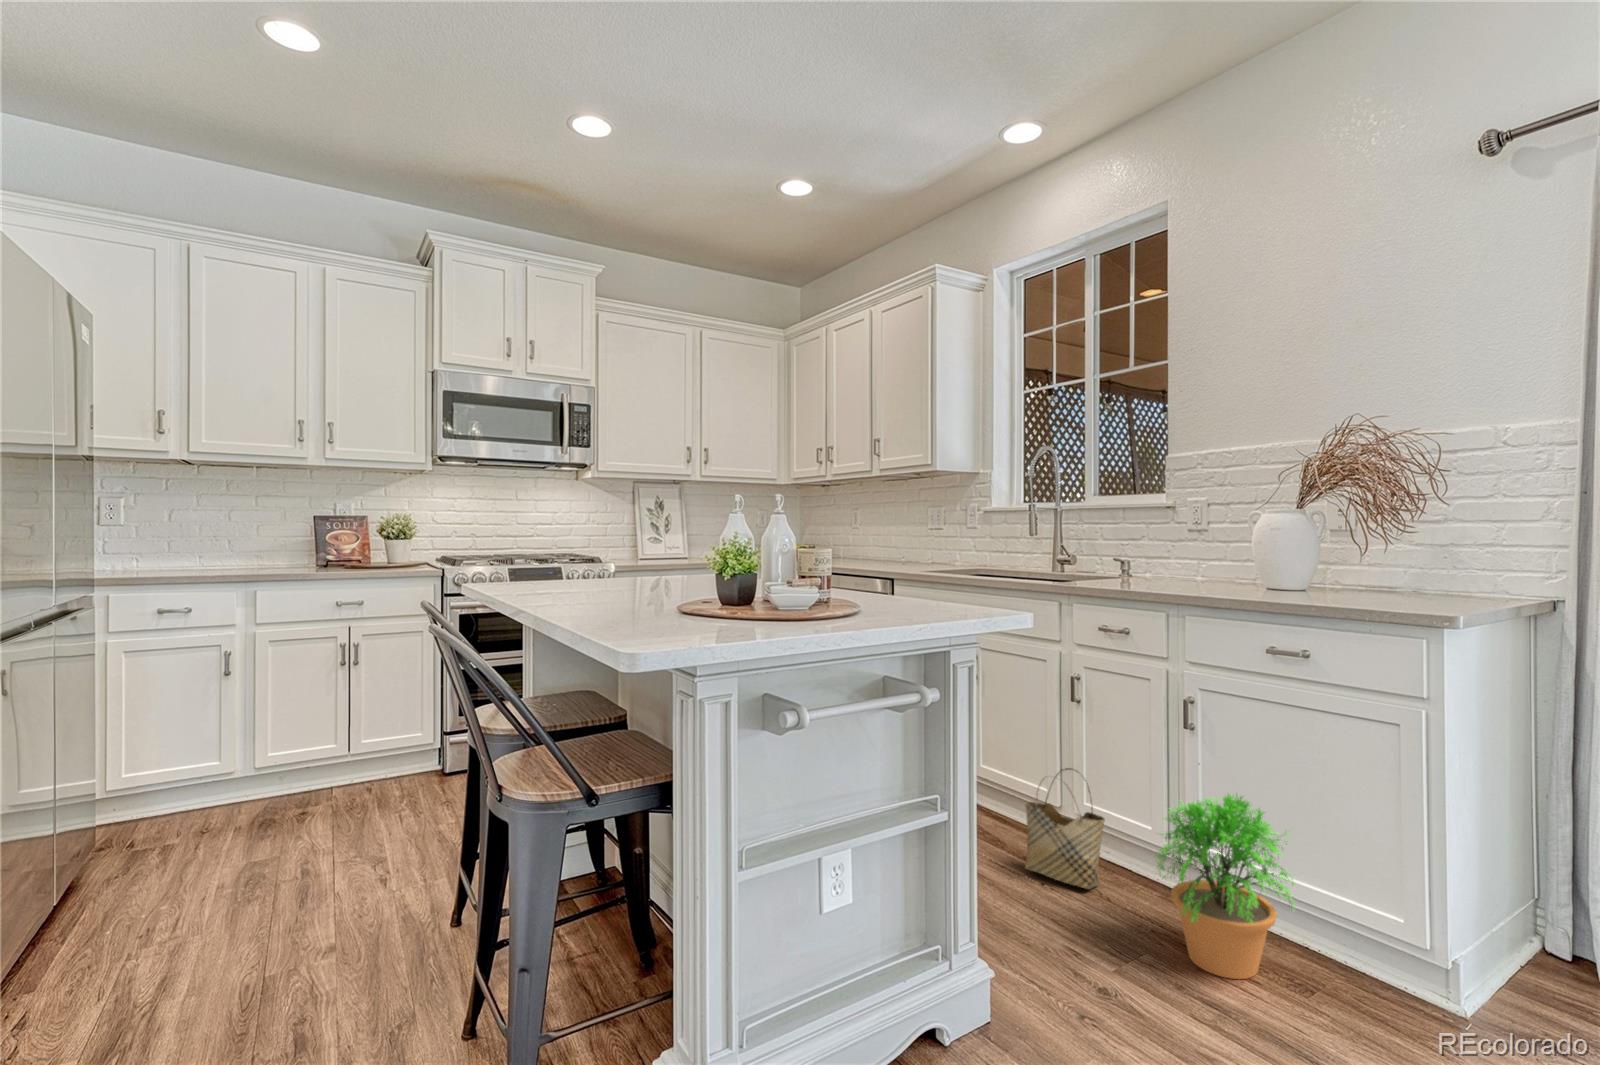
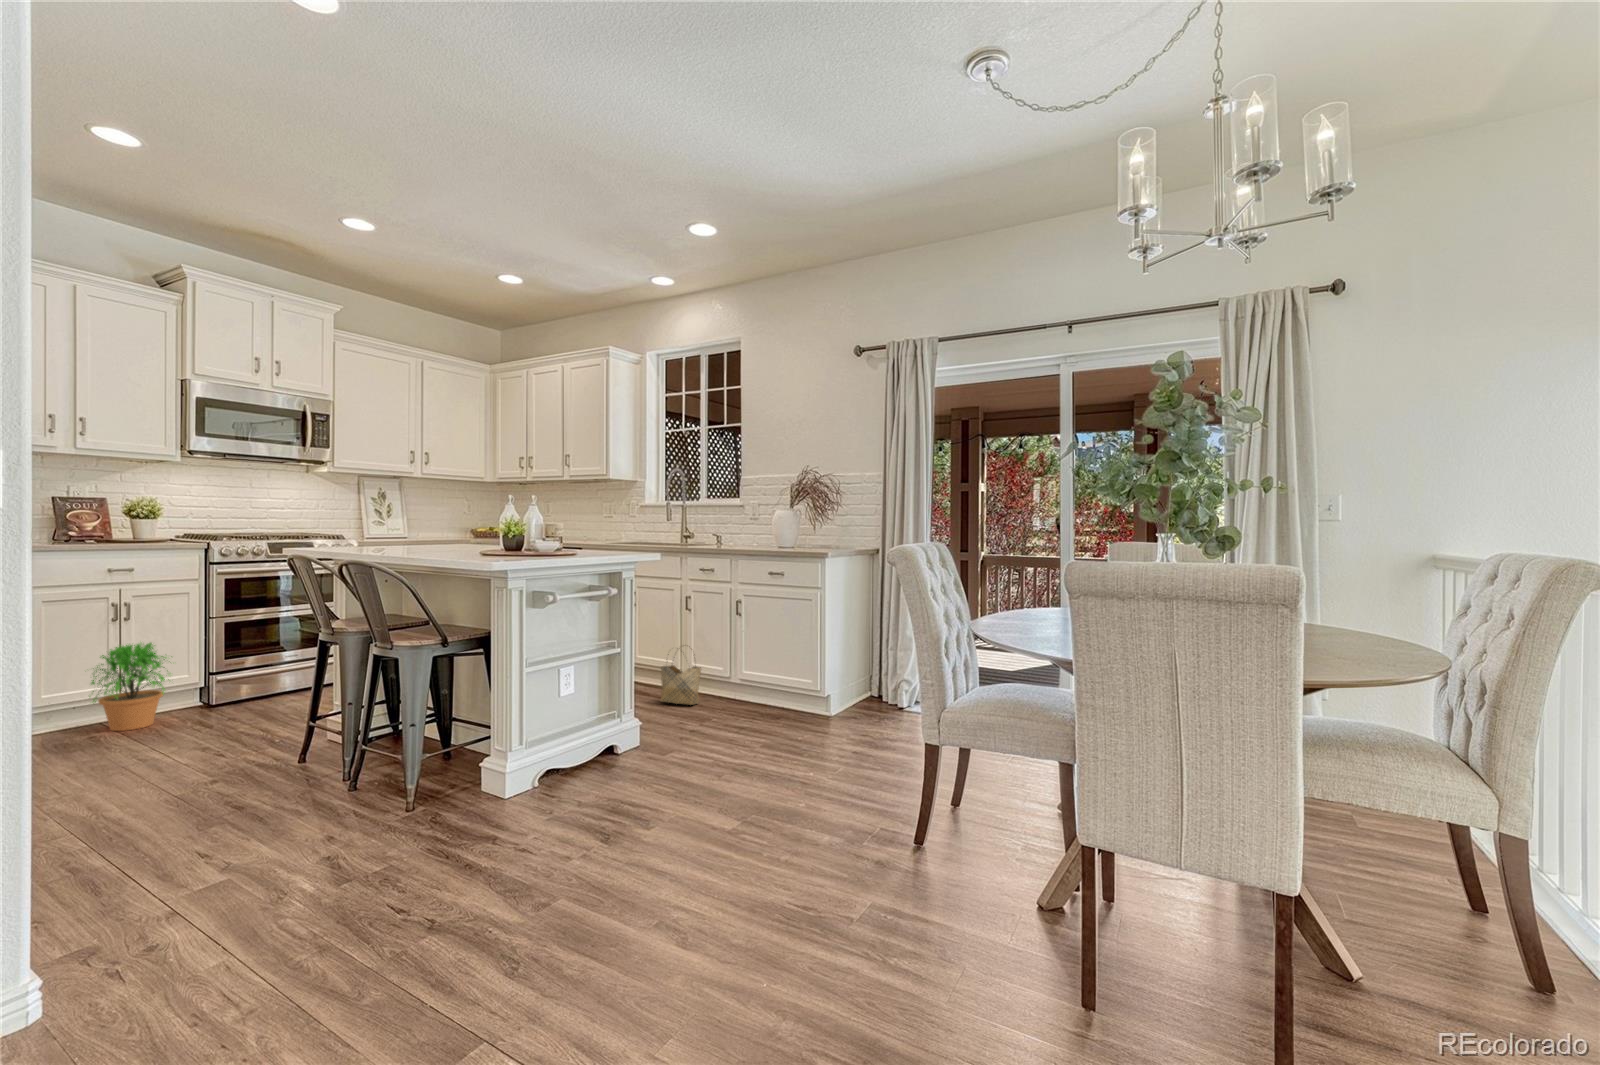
potted plant: present [1156,794,1294,979] -> present [91,643,169,731]

